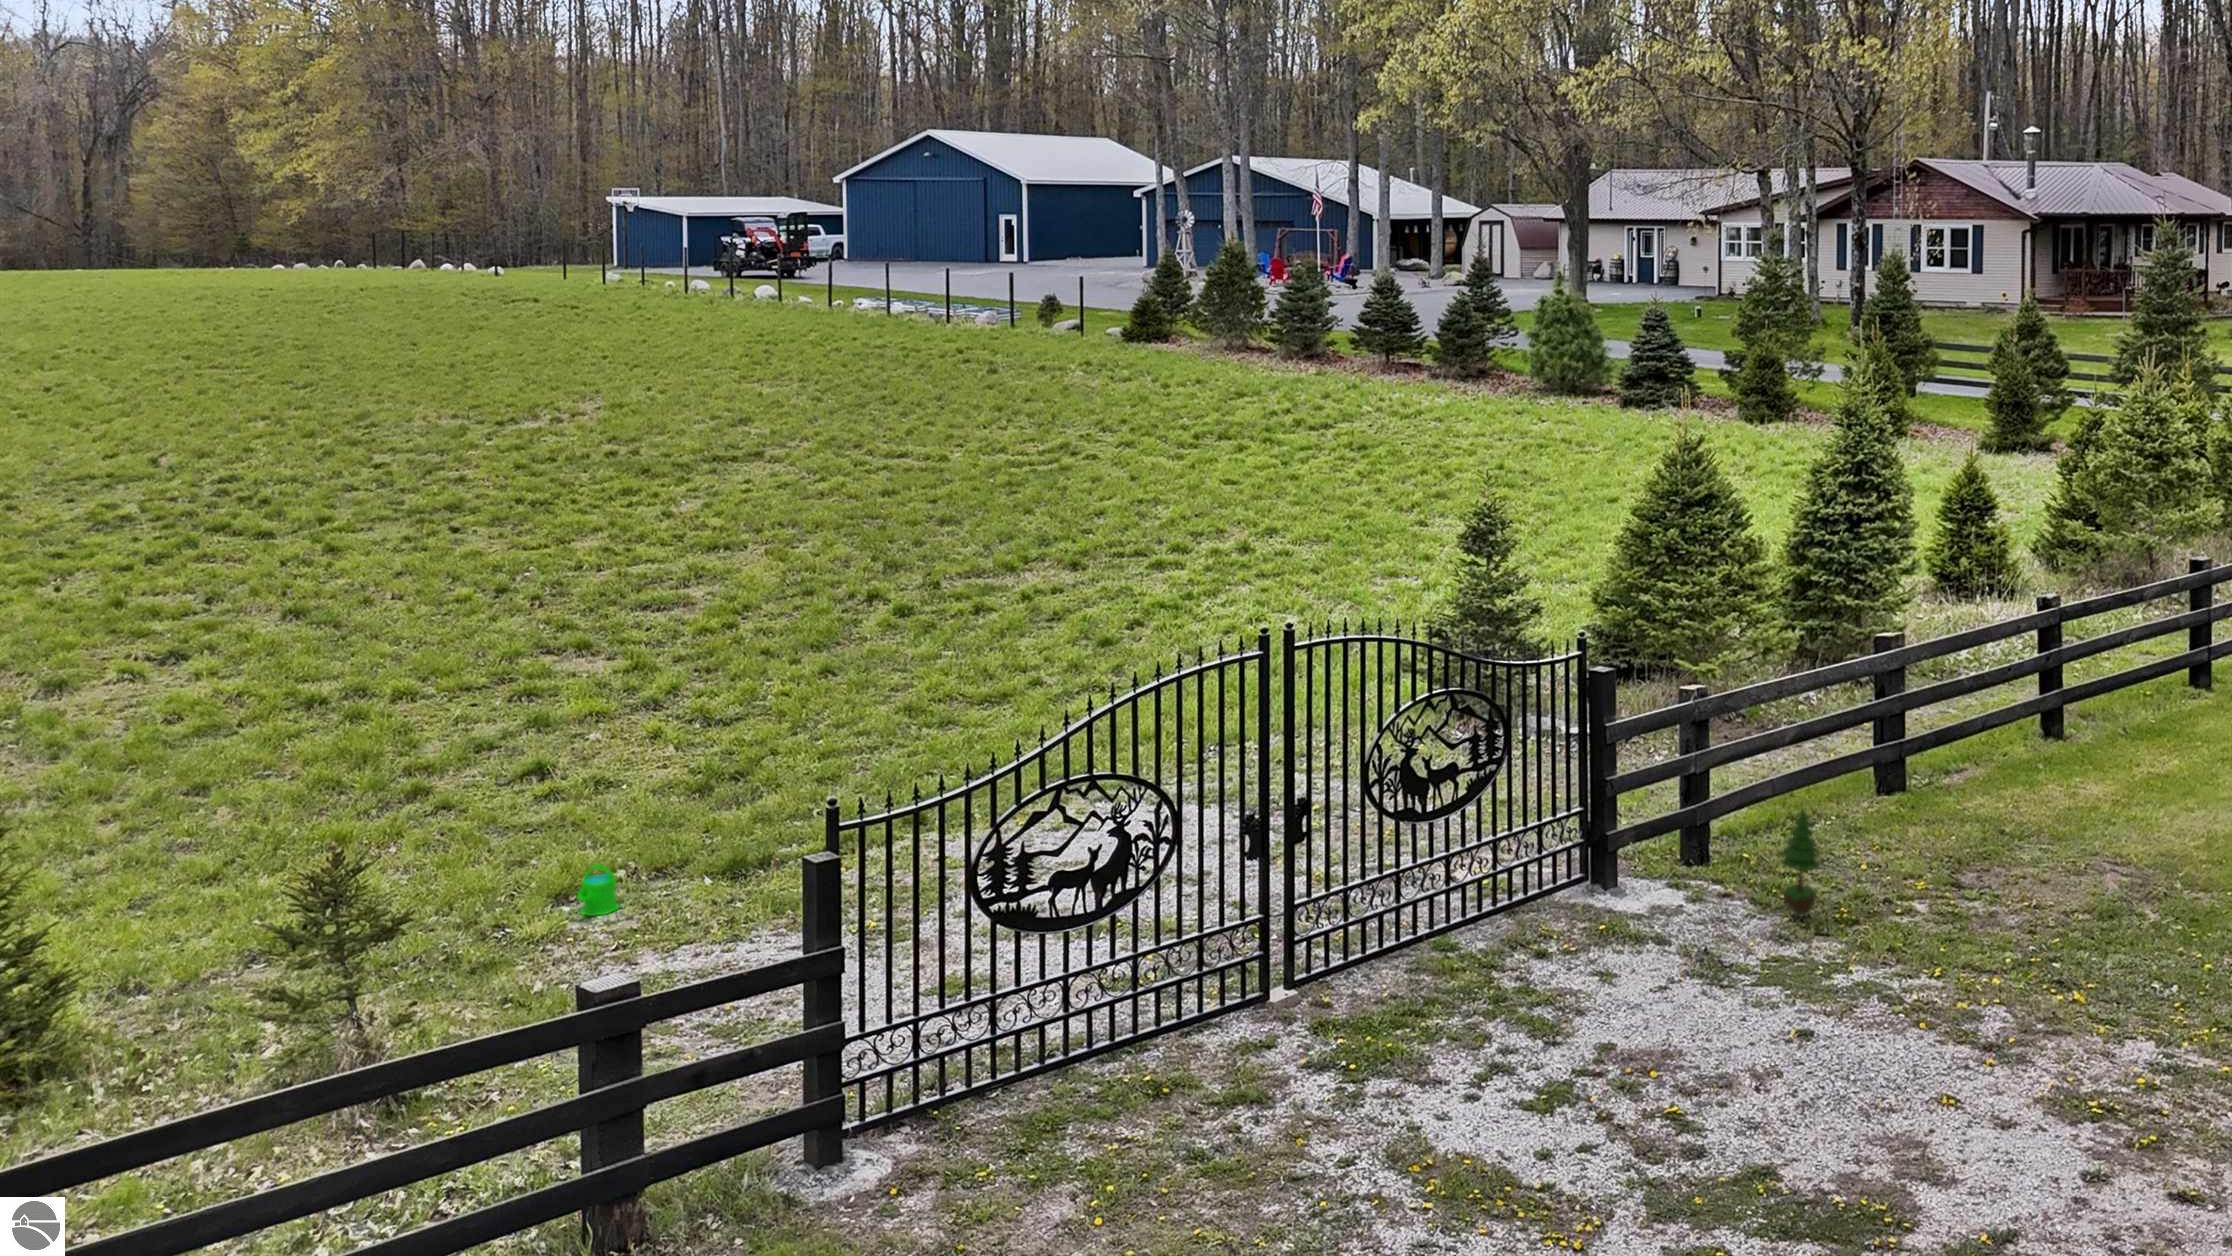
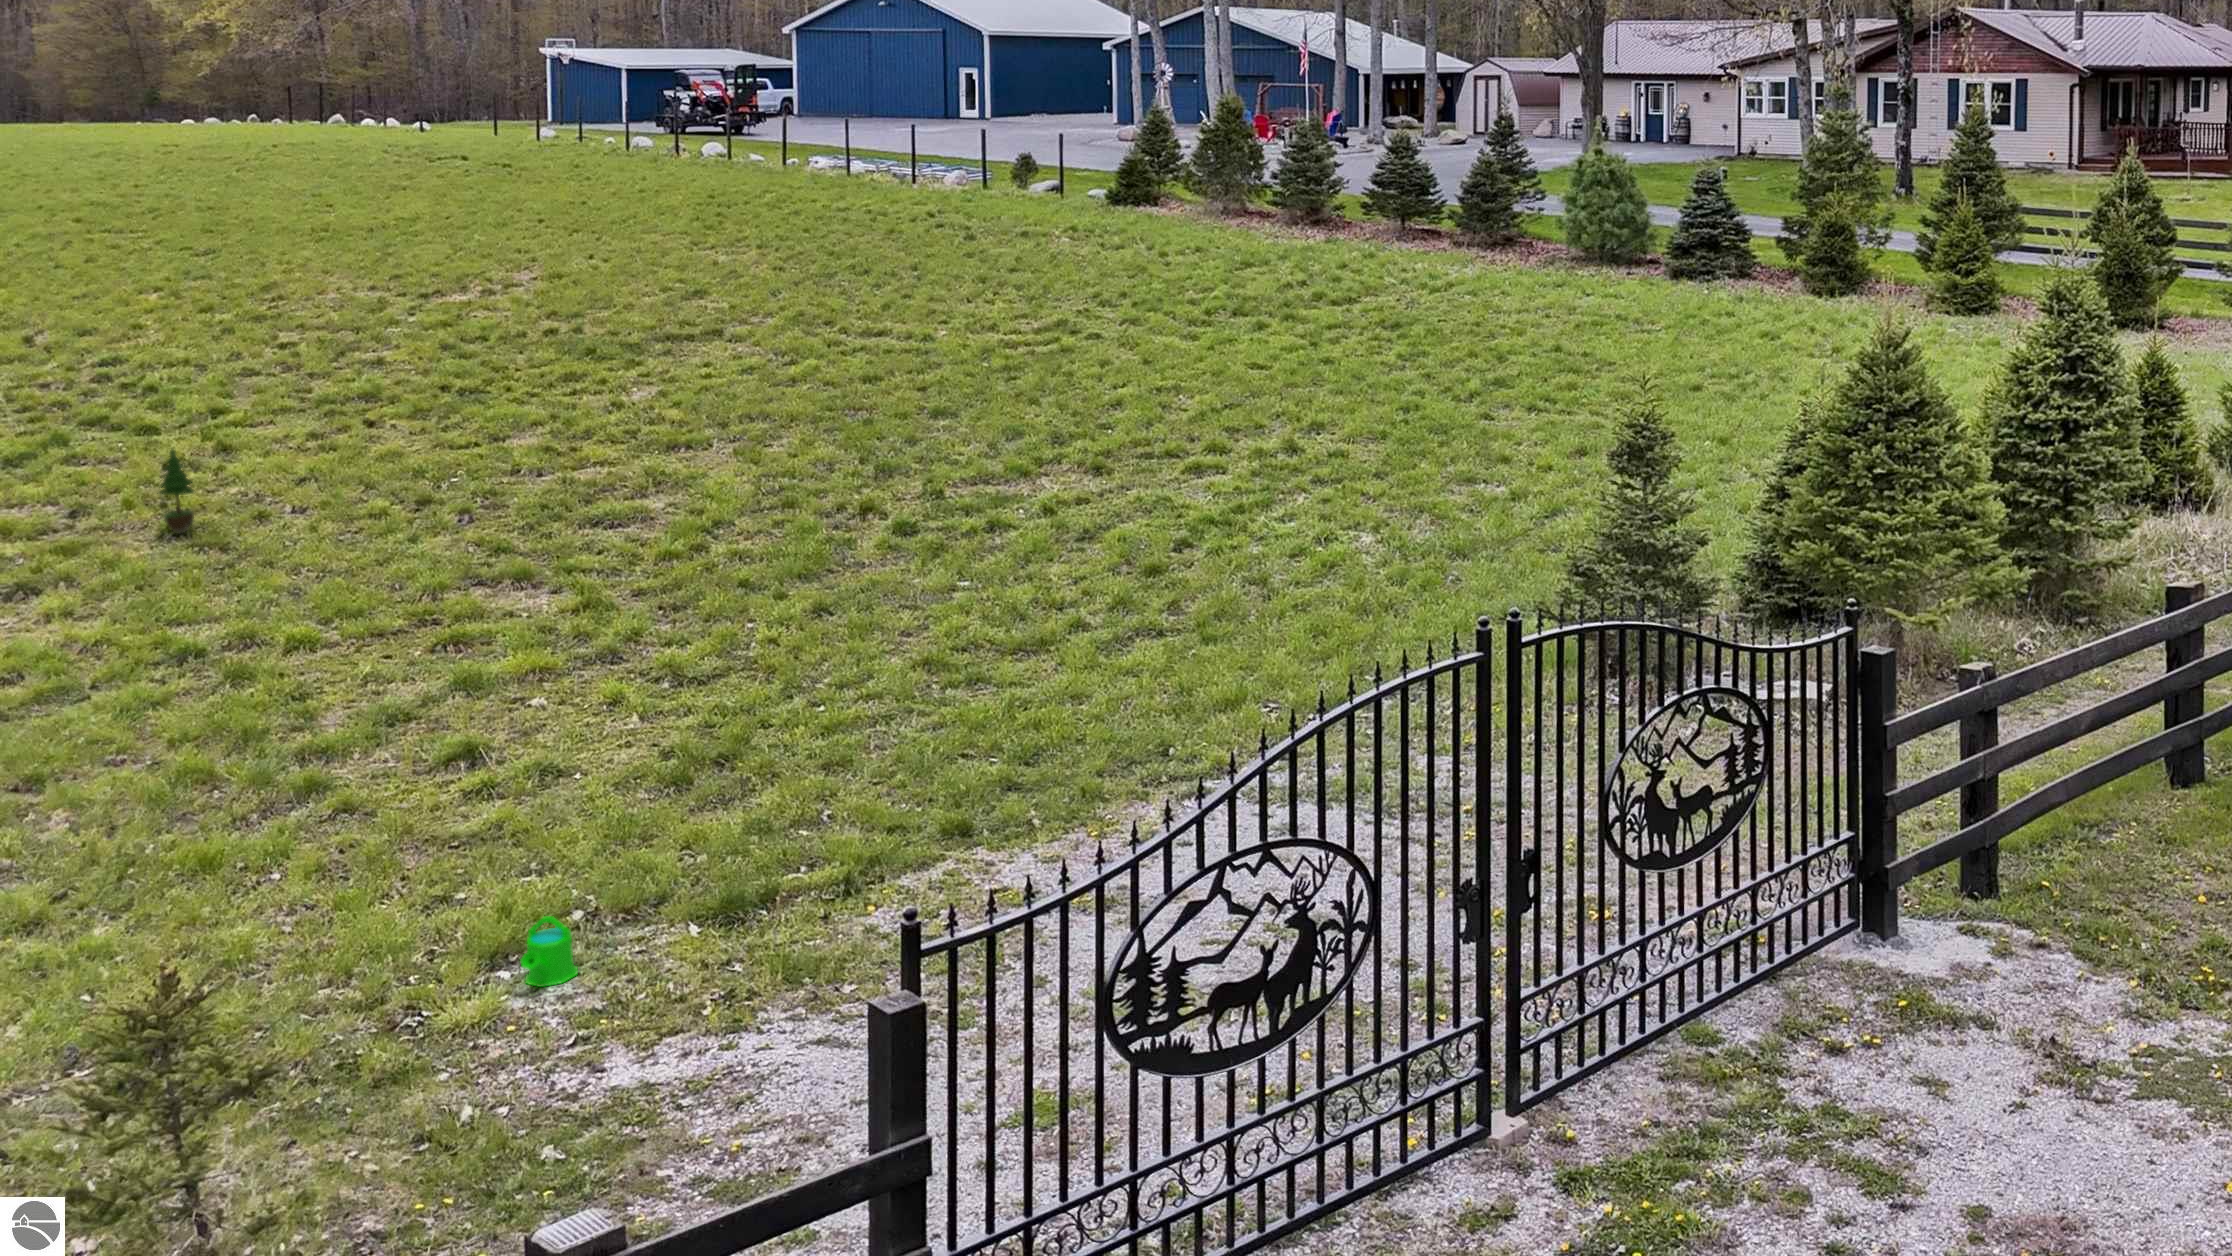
potted tree: present [1781,808,1820,917] -> present [157,449,194,534]

